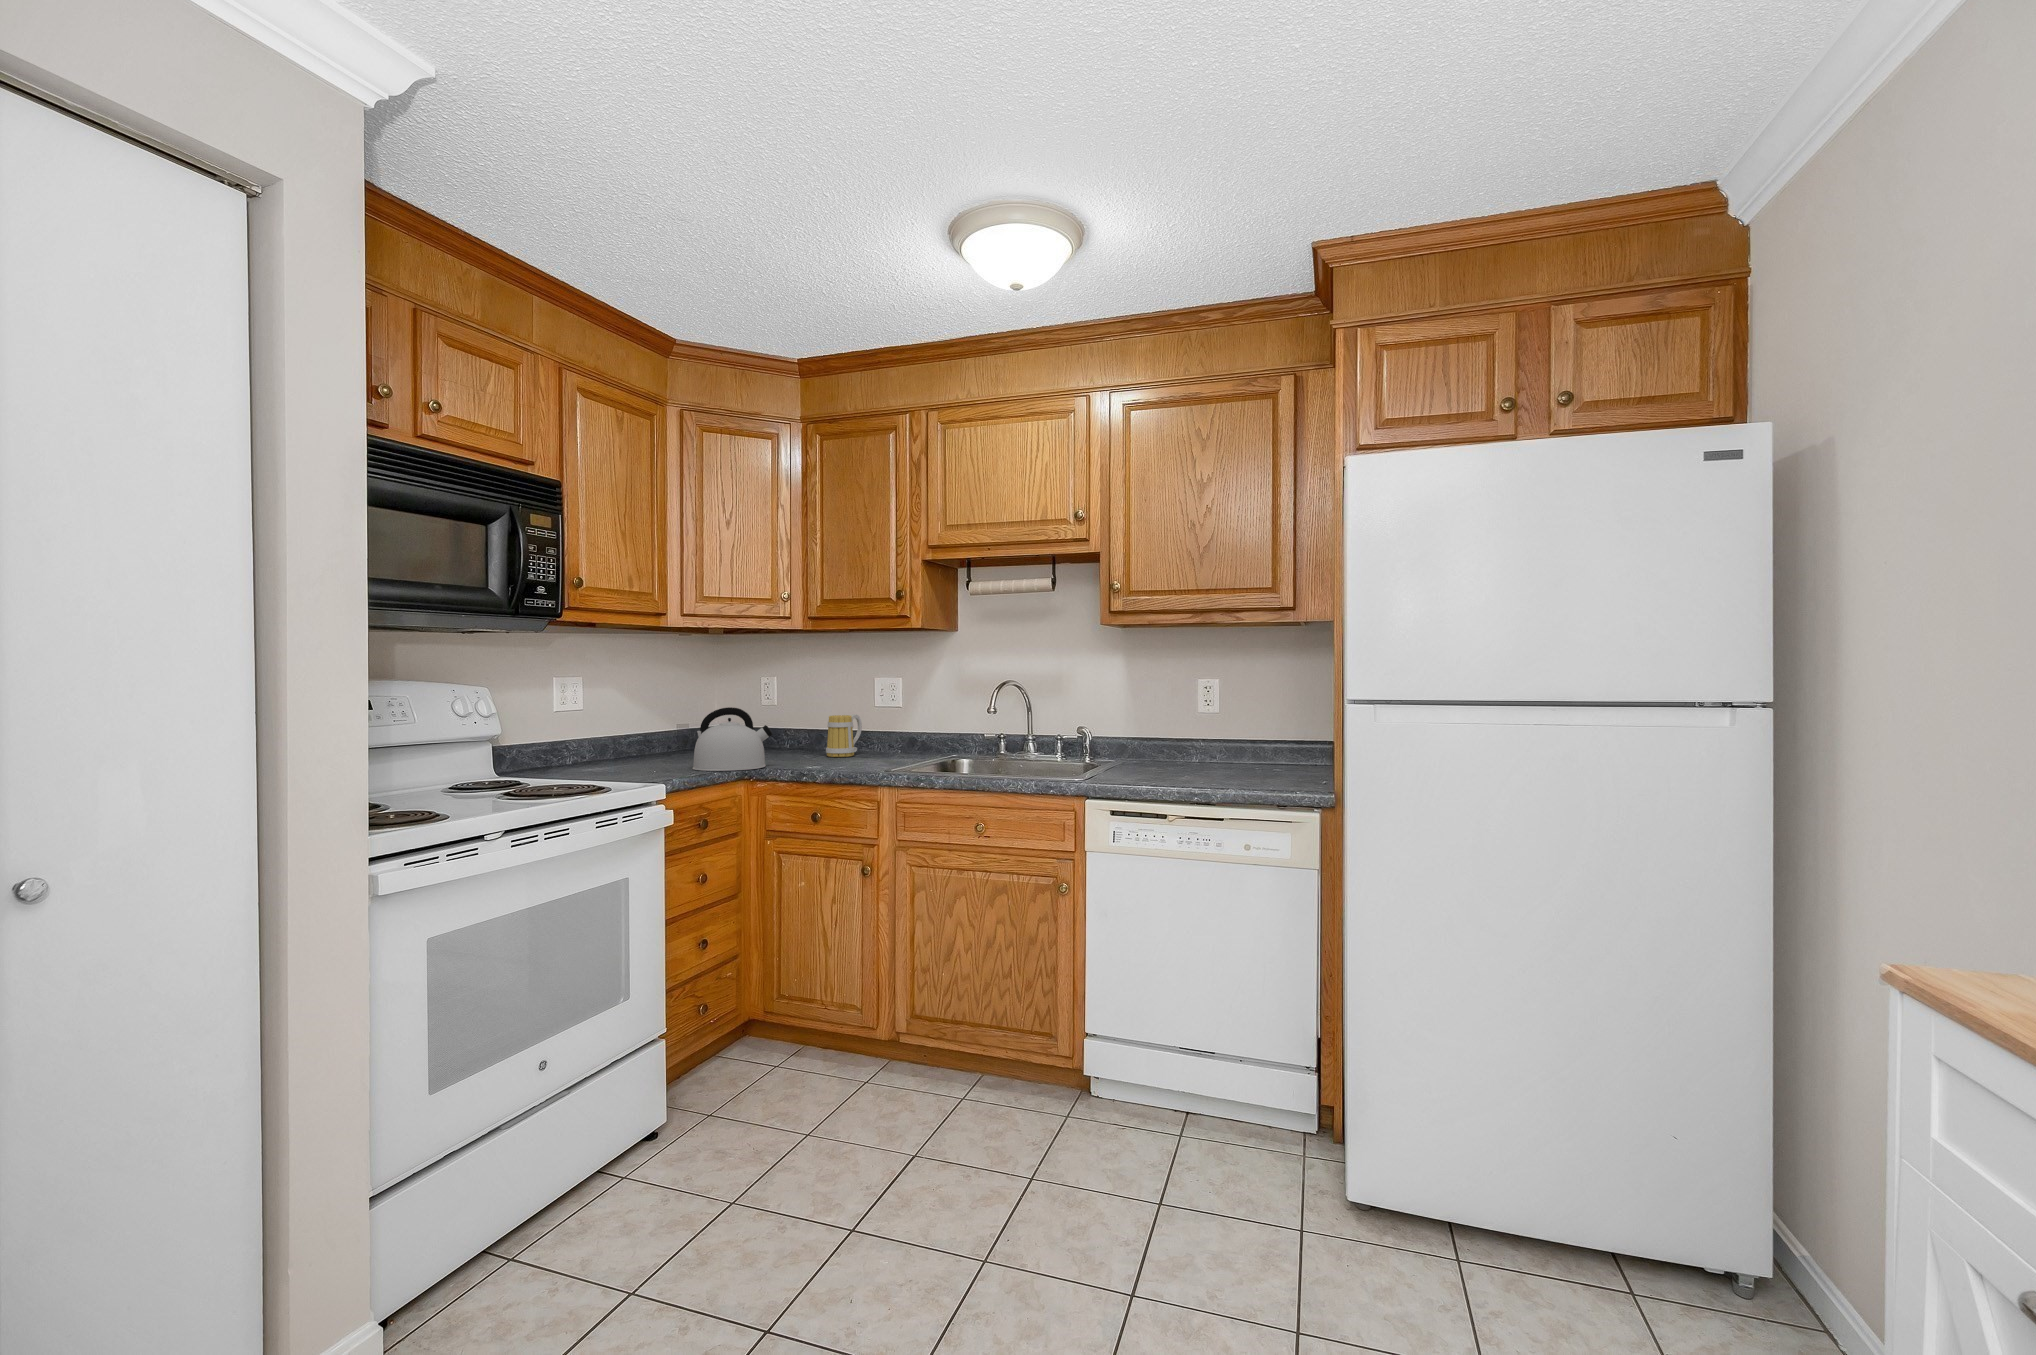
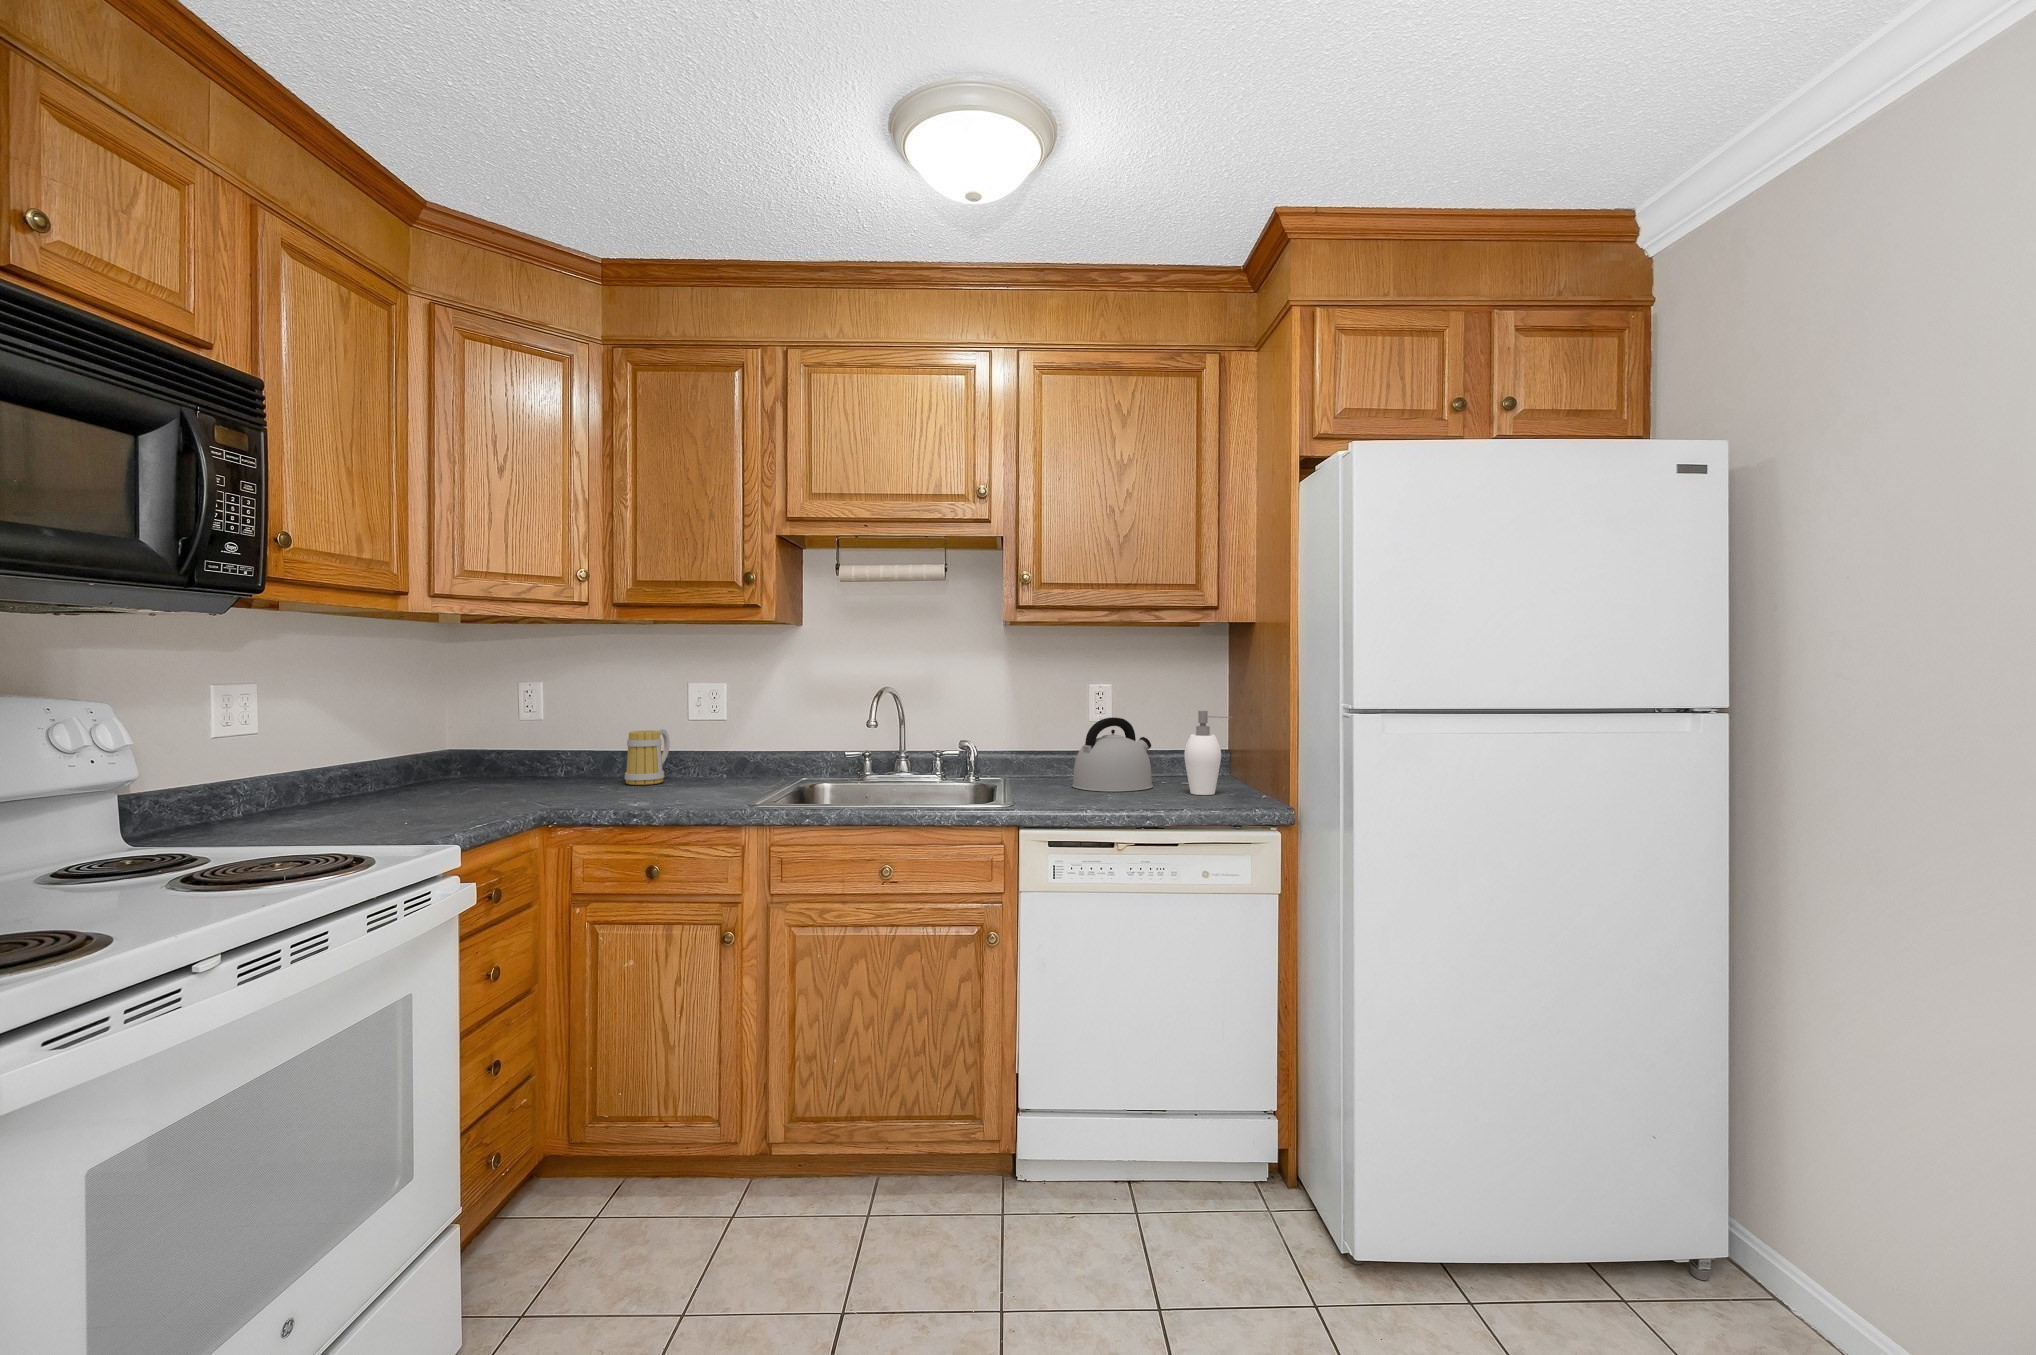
soap dispenser: none [1257,703,1300,779] -> present [1184,711,1233,795]
kettle: present [692,707,772,771] -> present [1072,717,1153,792]

